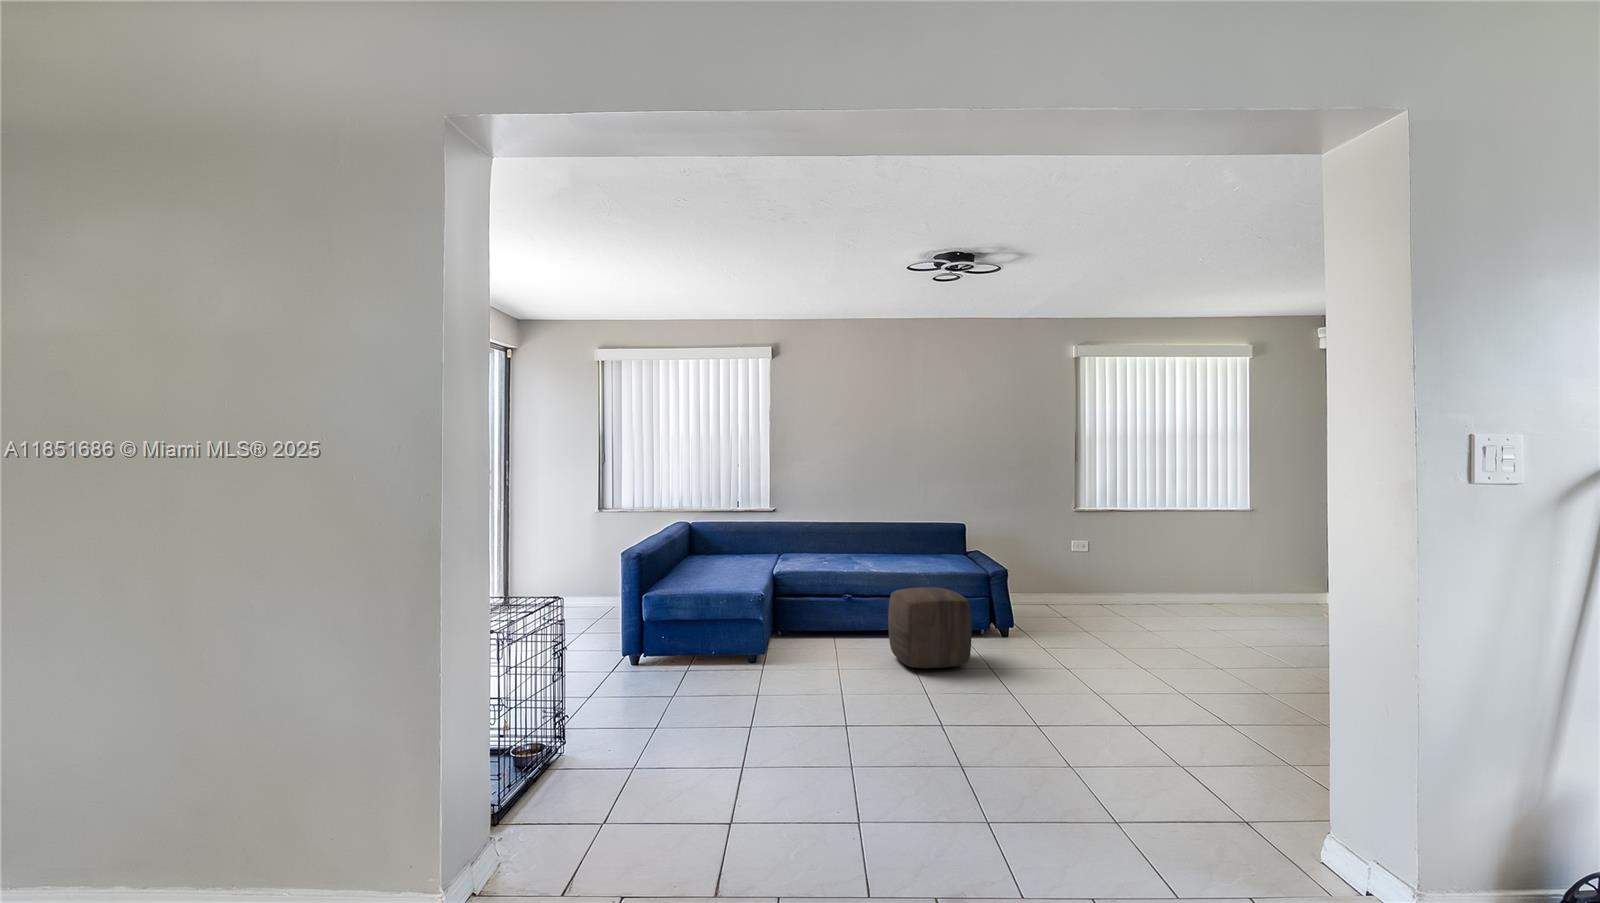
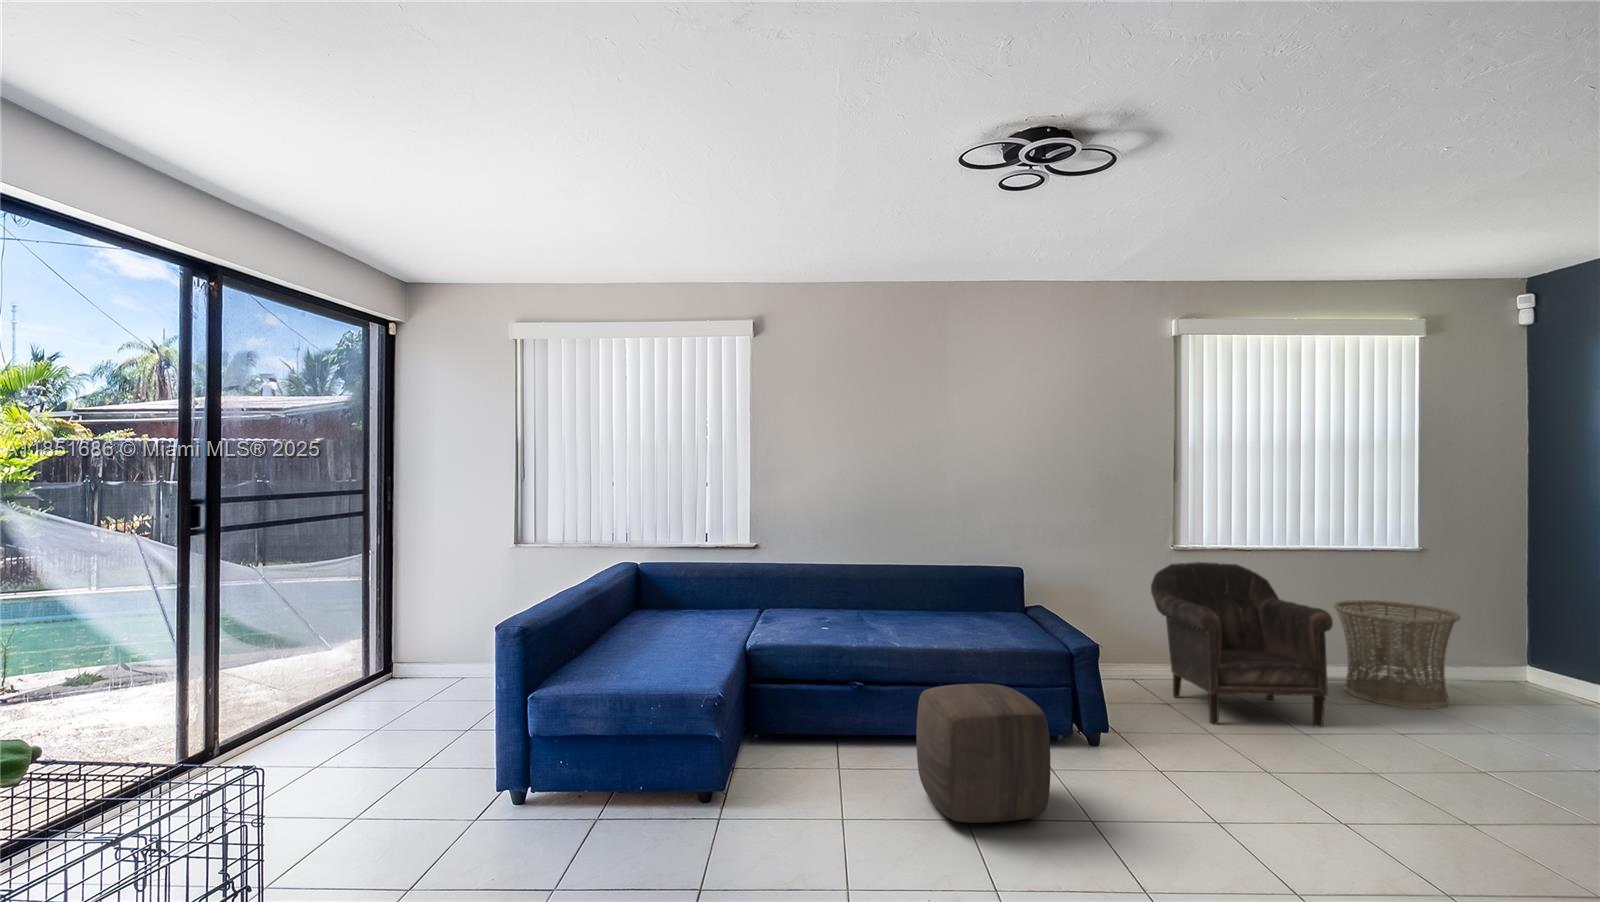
armchair: none [1057,519,1173,627] -> present [1151,562,1333,727]
basket: none [1185,545,1268,617] -> present [1334,600,1460,709]

